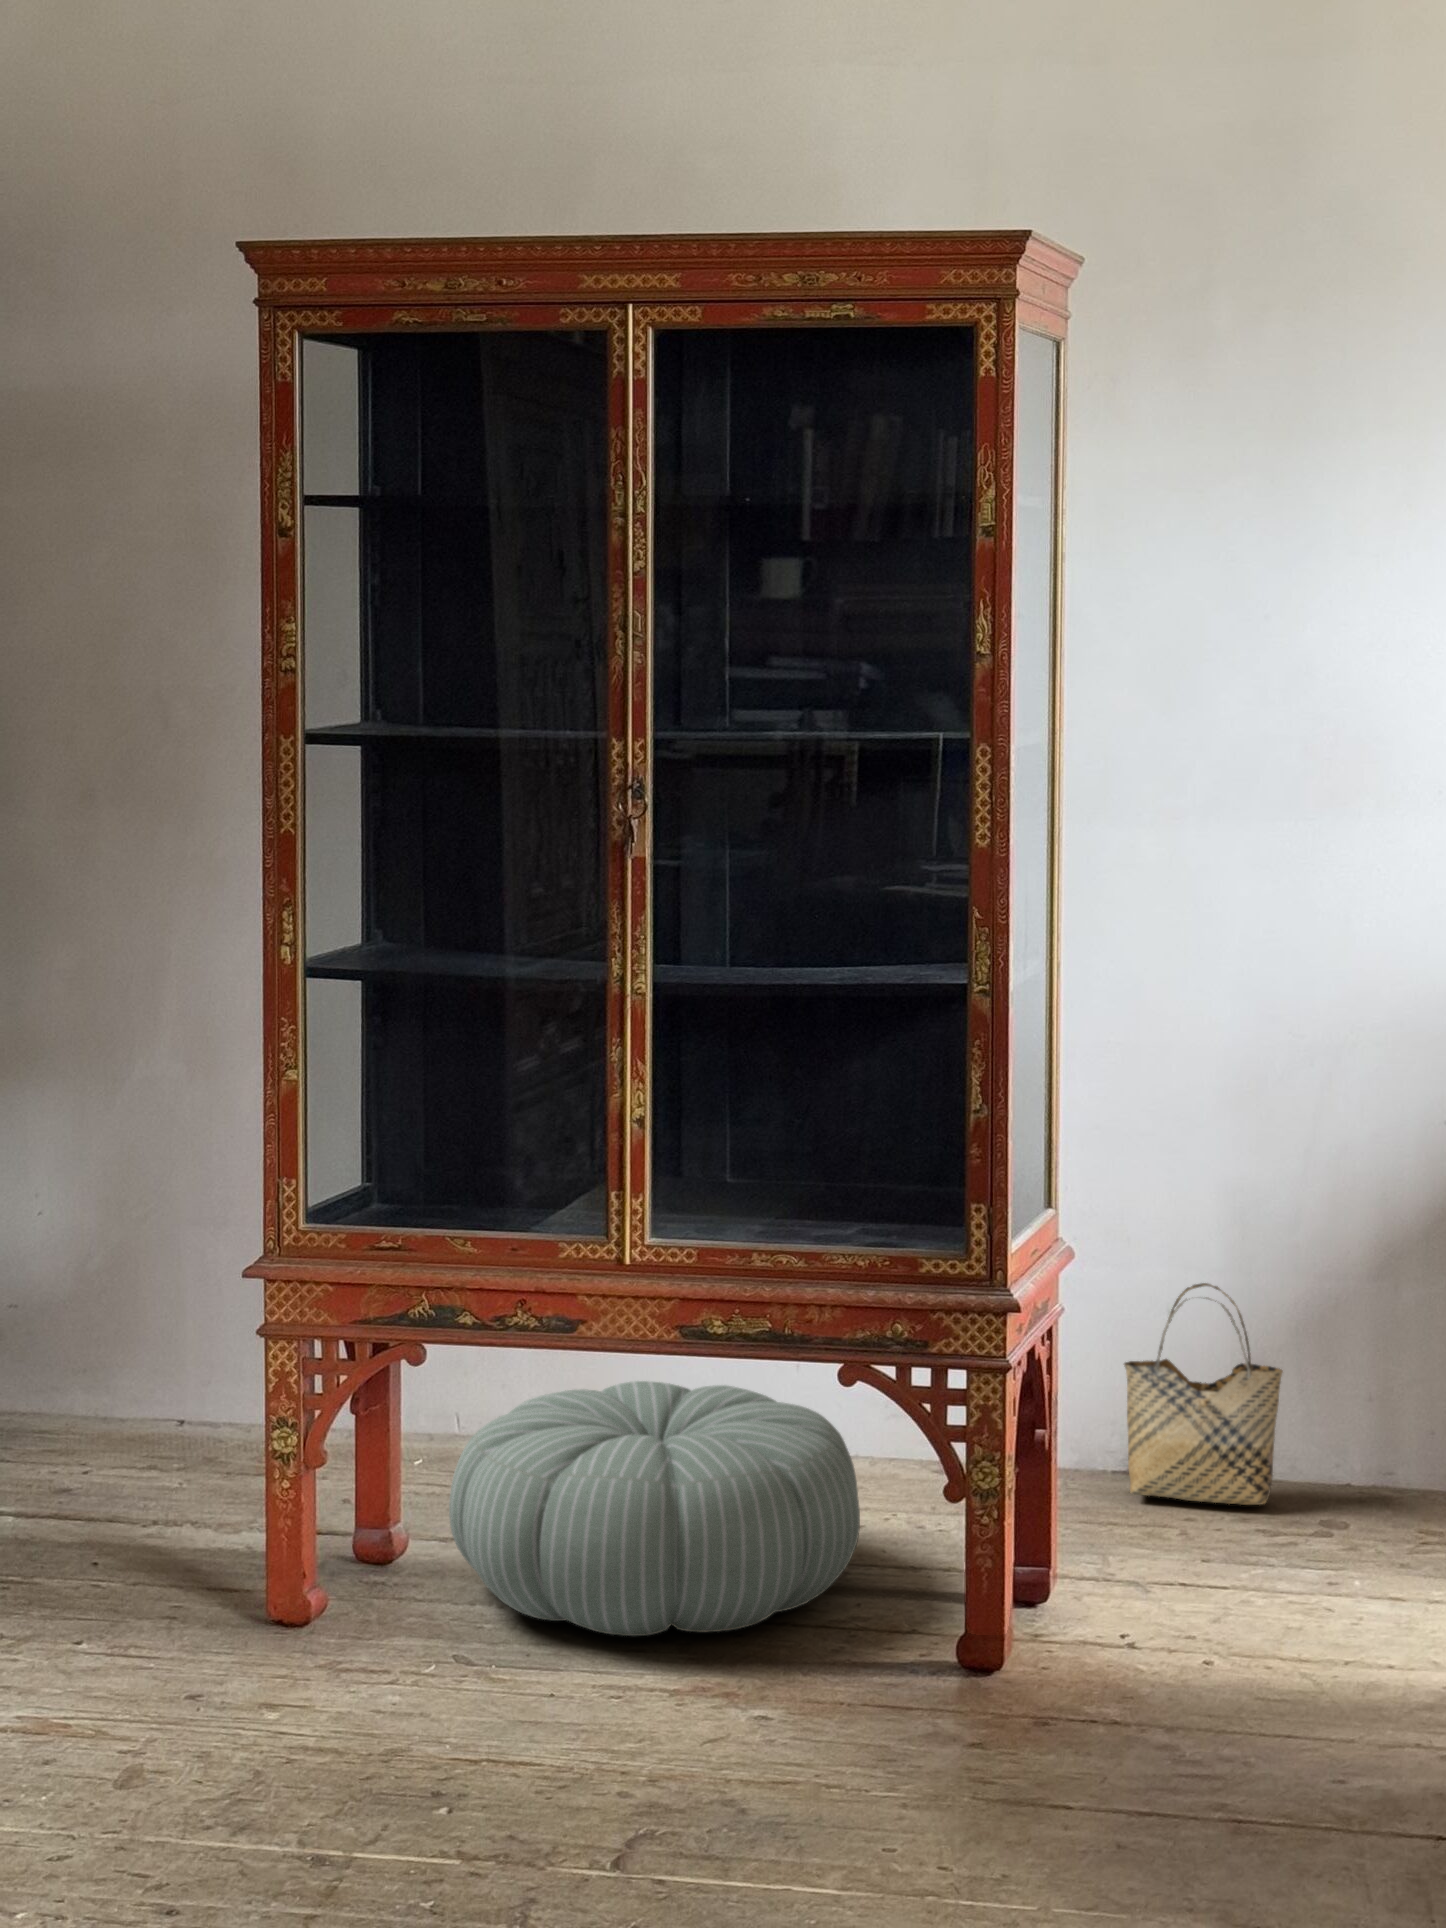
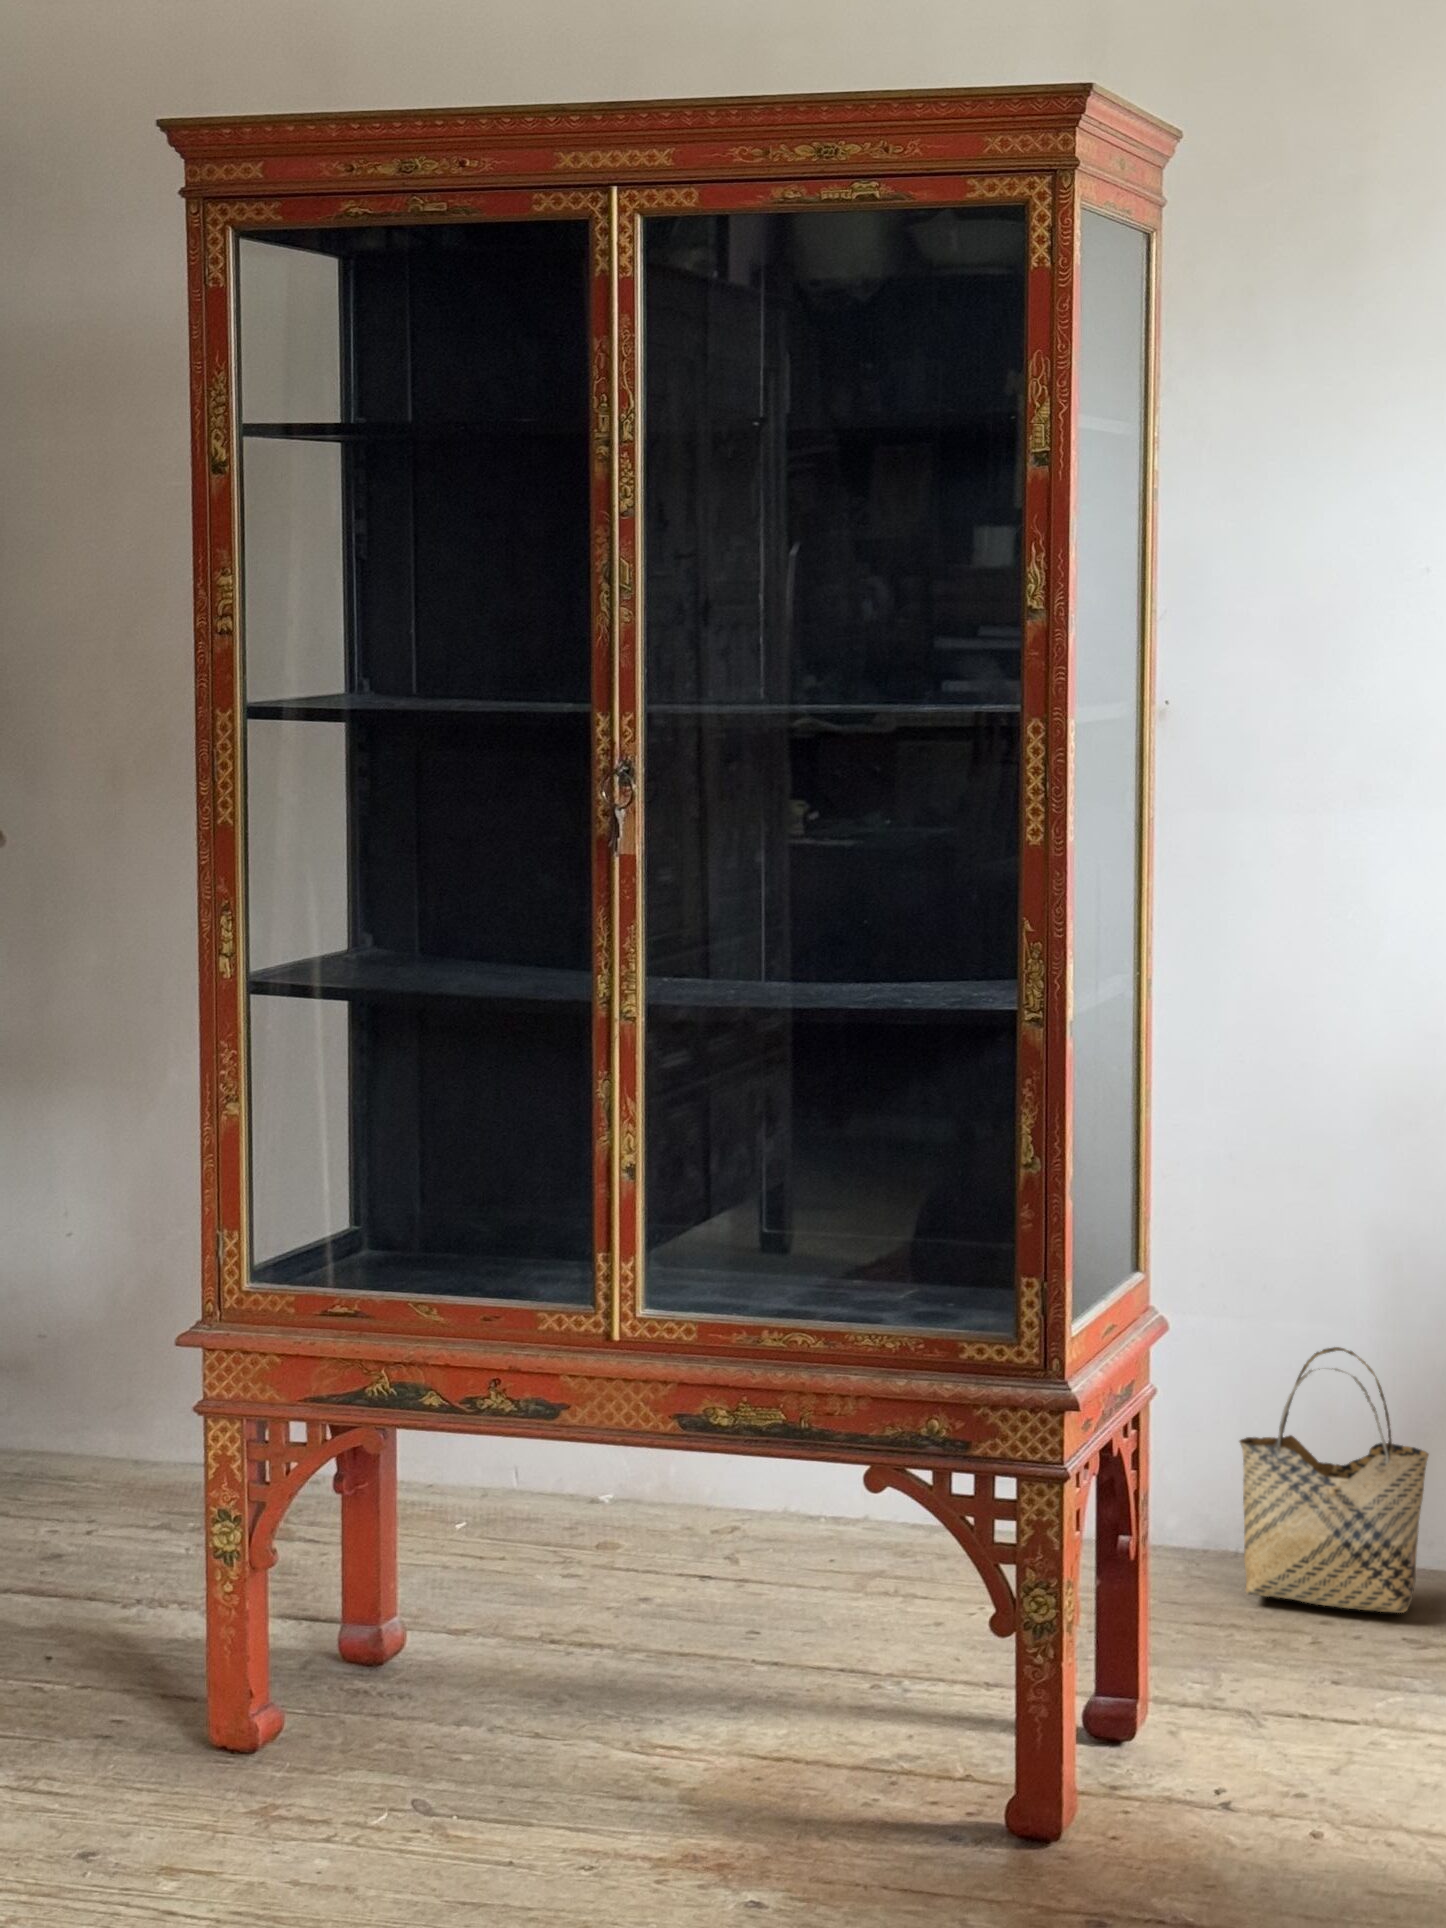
pouf: present [449,1381,860,1636] -> none [425,1460,906,1778]

